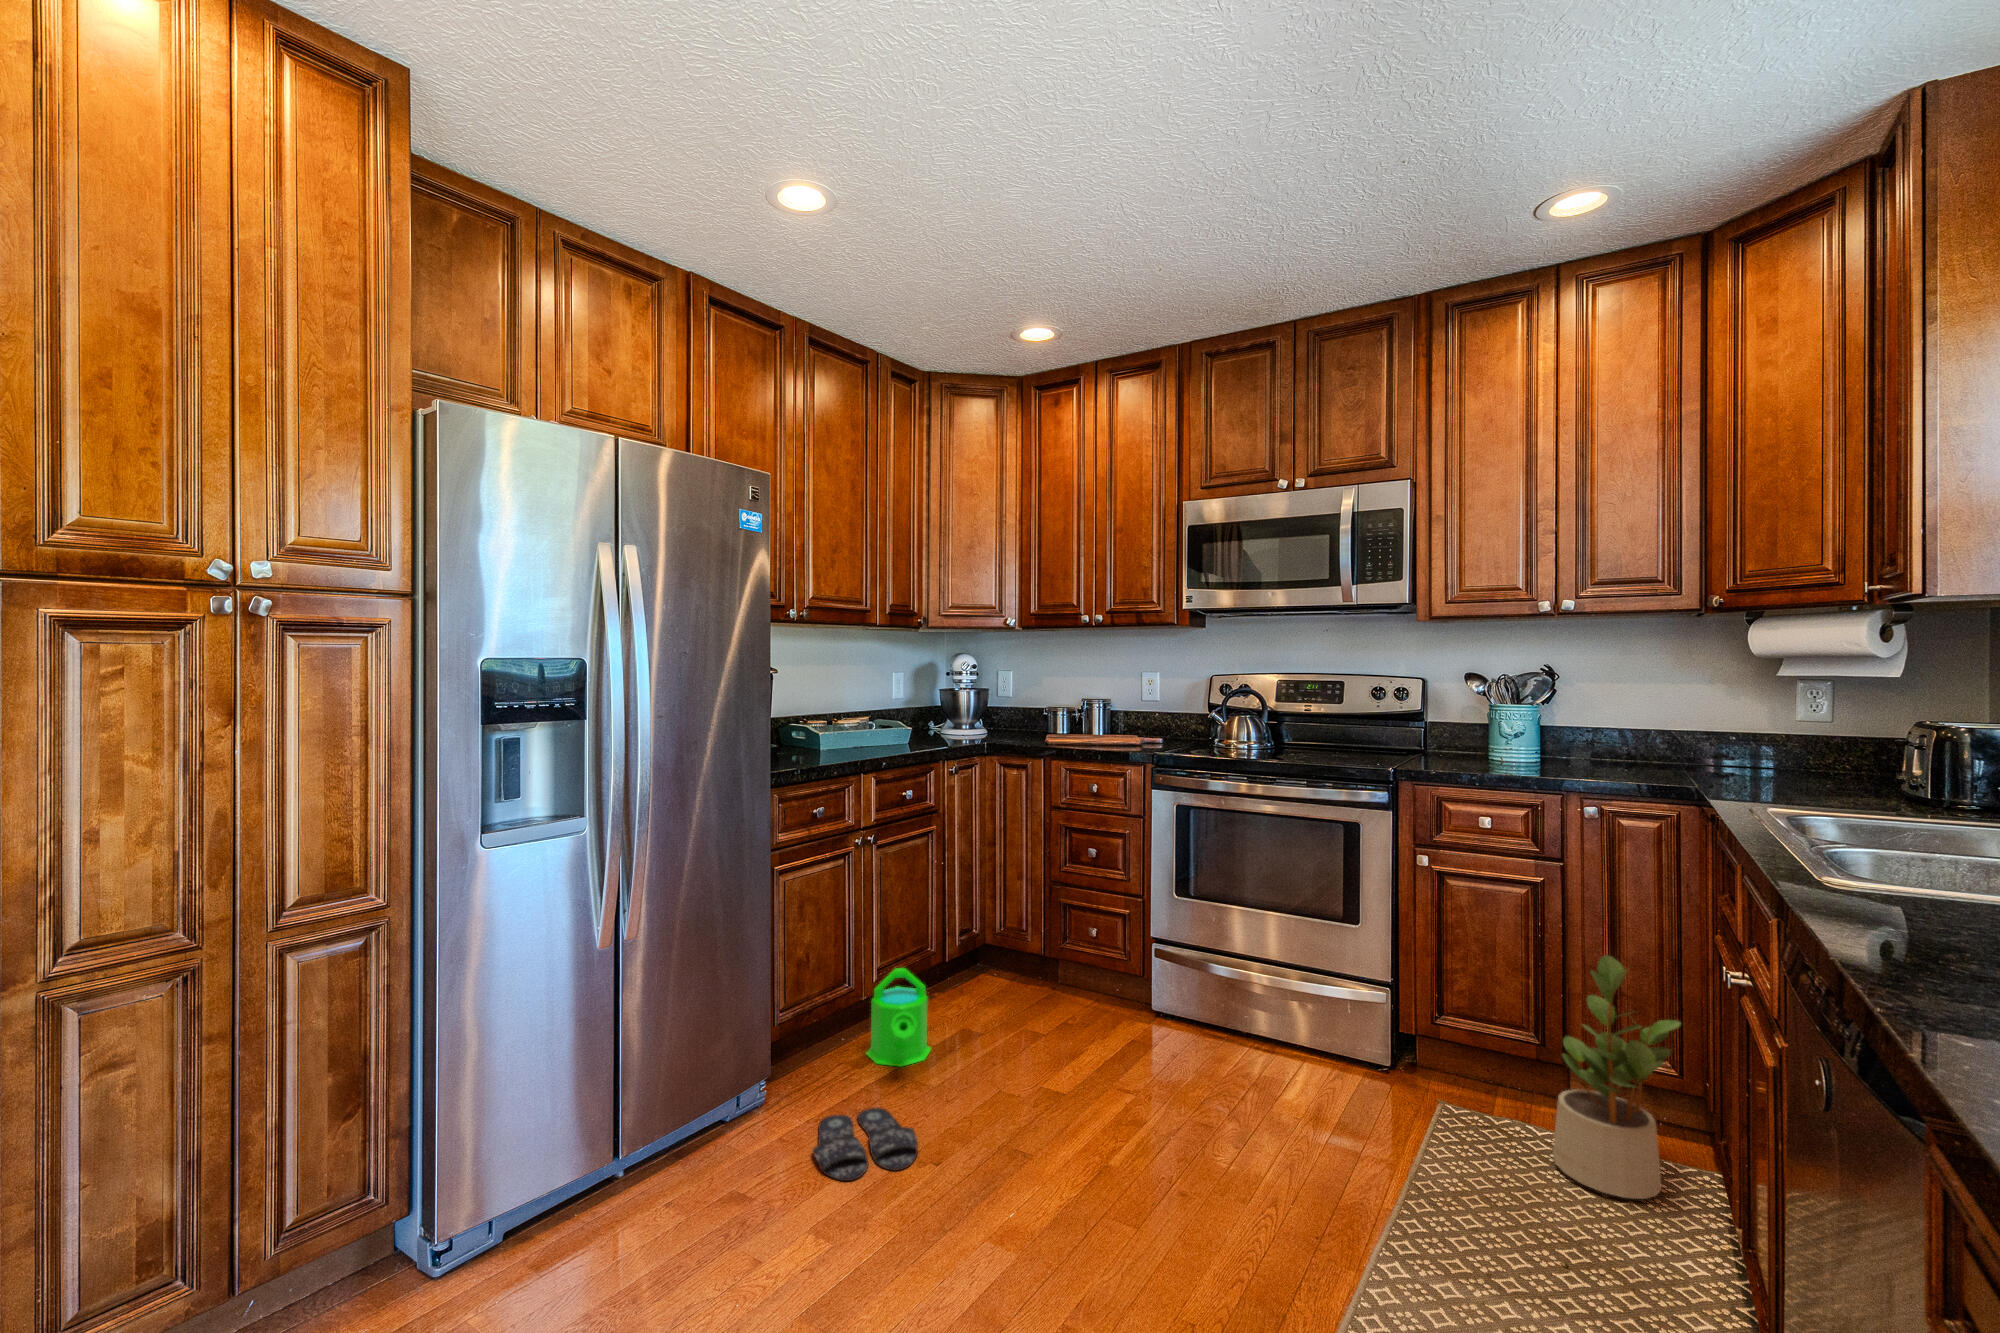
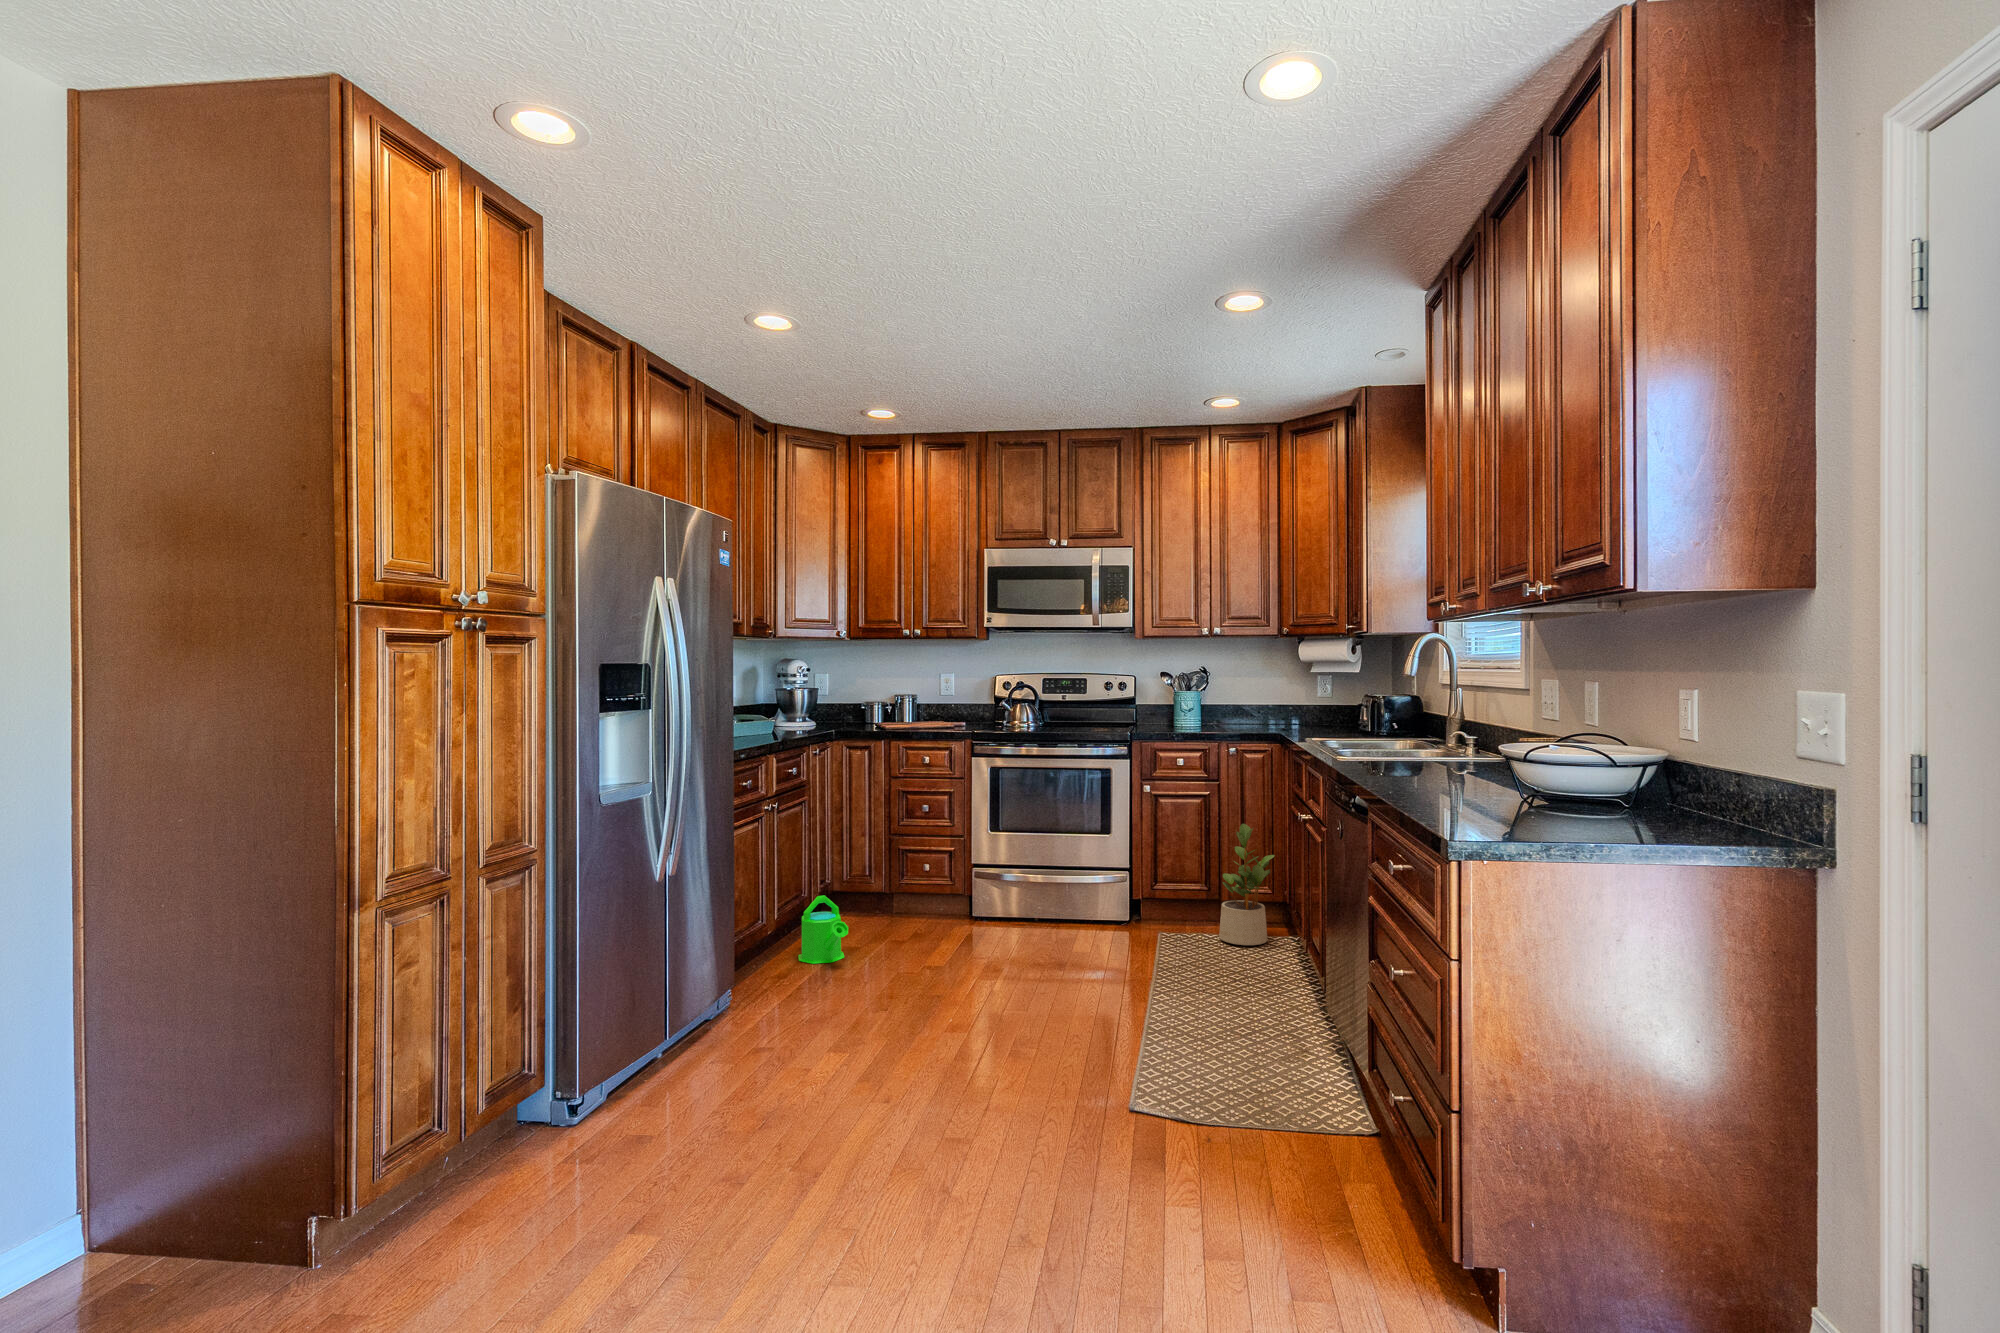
slippers: present [813,1107,918,1181] -> none [810,979,890,1008]

